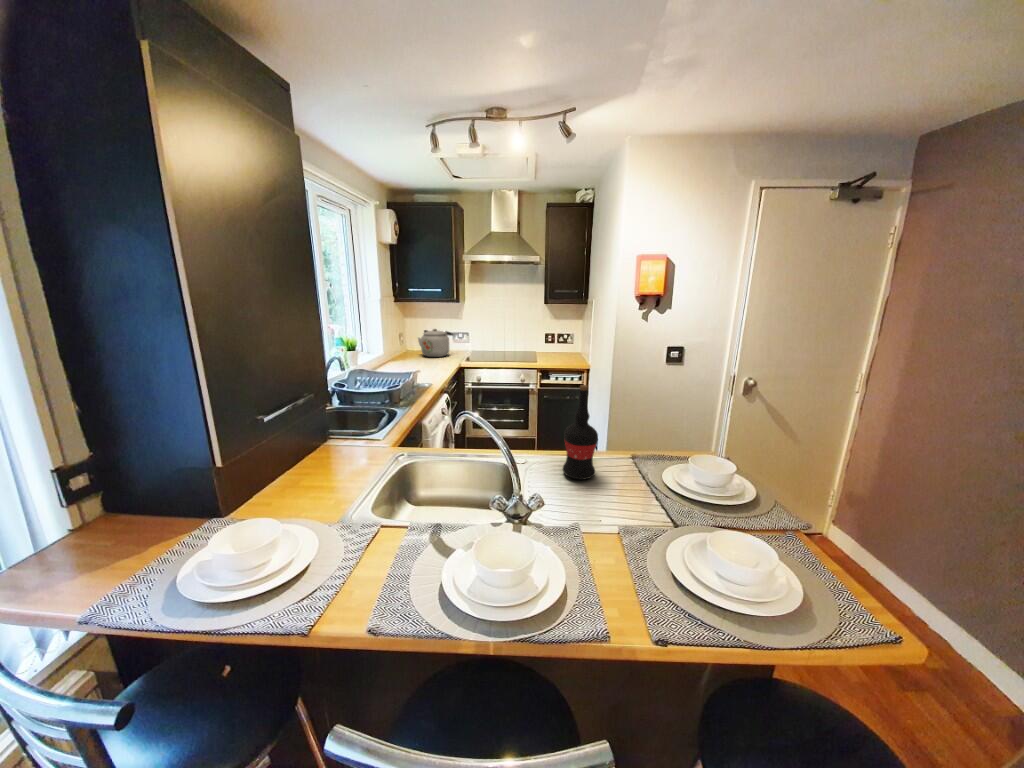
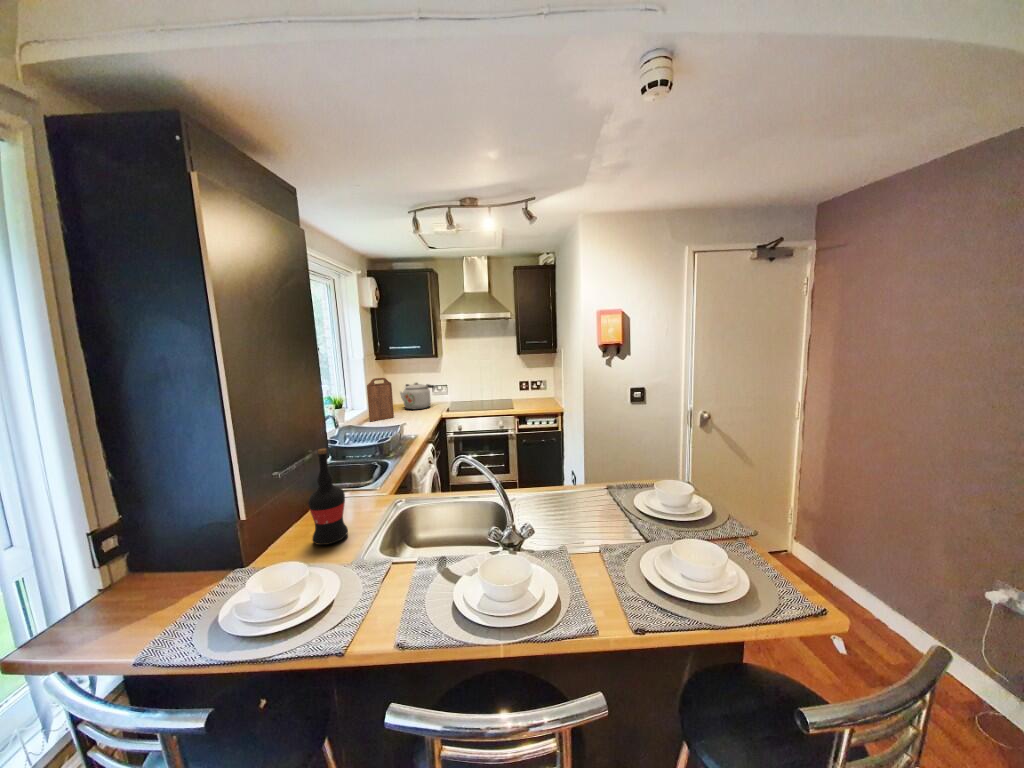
cutting board: none [382,321,410,367] -> present [367,378,394,421]
wine bottle: present [563,385,598,479] -> present [309,448,348,545]

